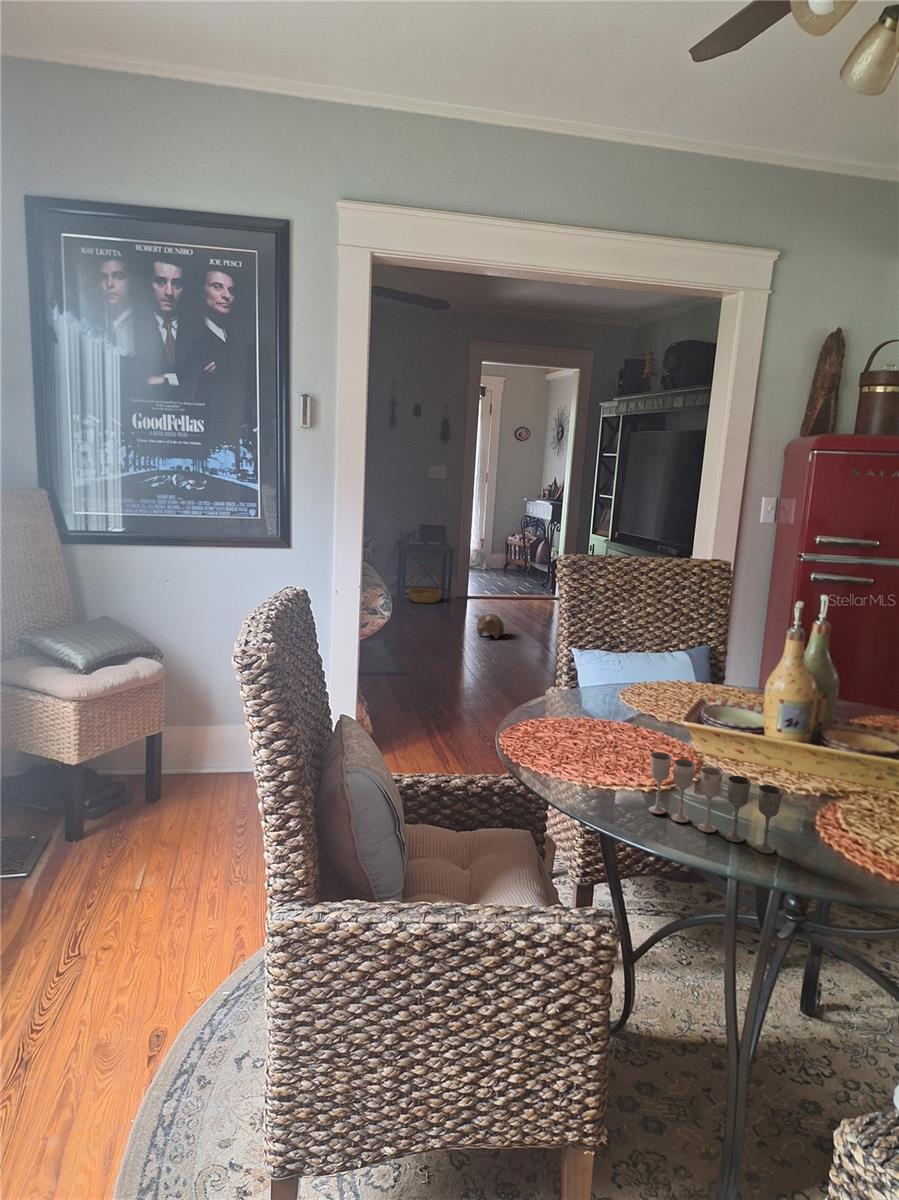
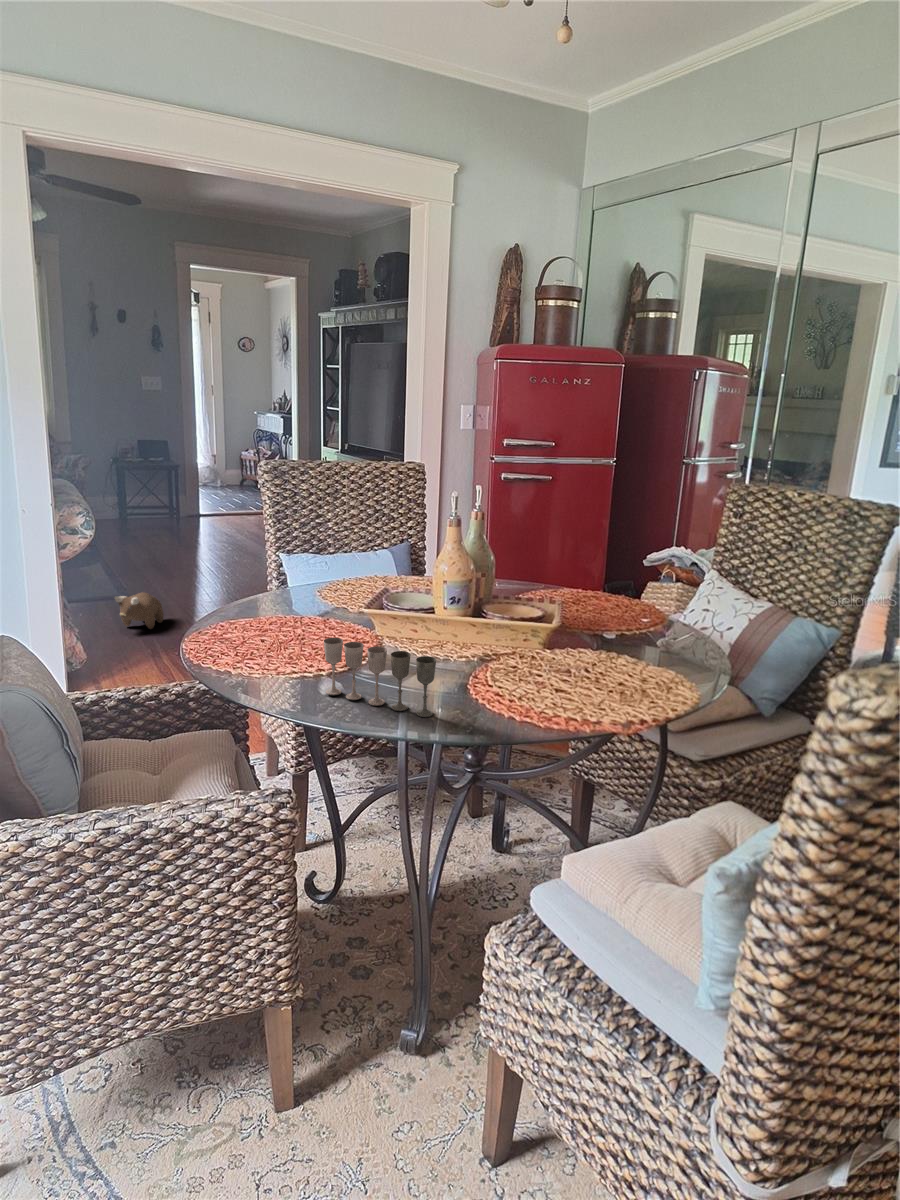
basket: present [409,567,442,603] -> none [131,484,169,522]
plush toy: present [476,614,504,639] -> present [115,593,164,629]

